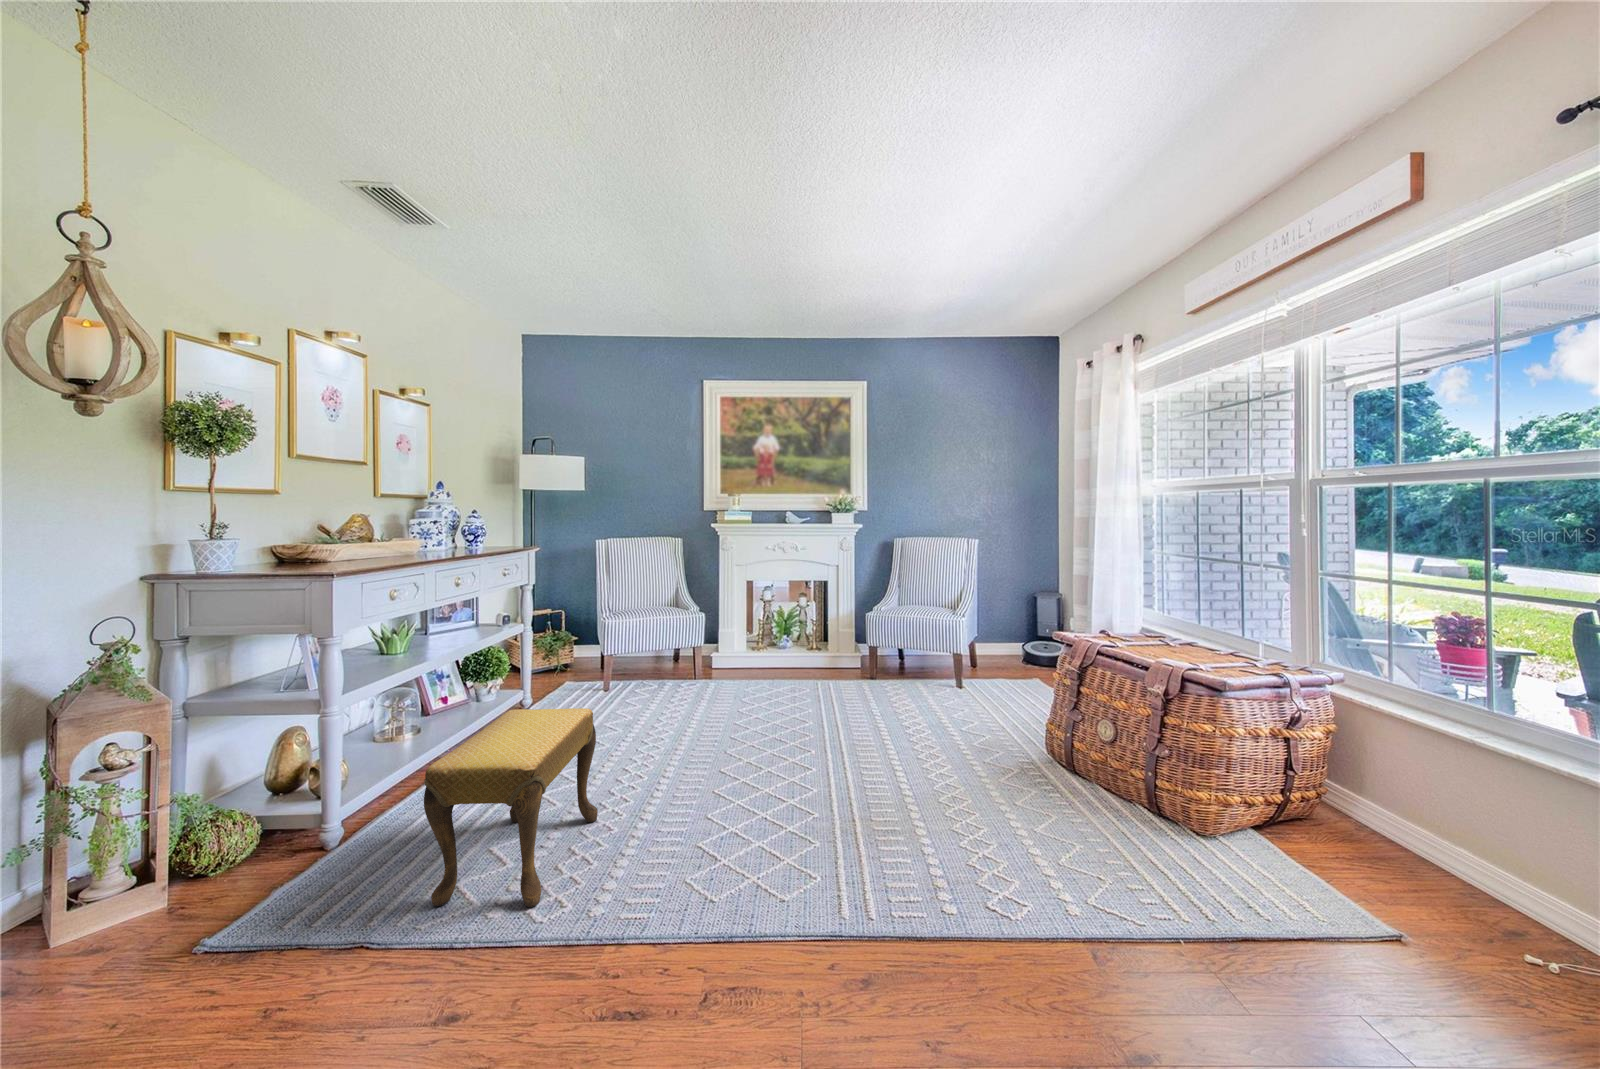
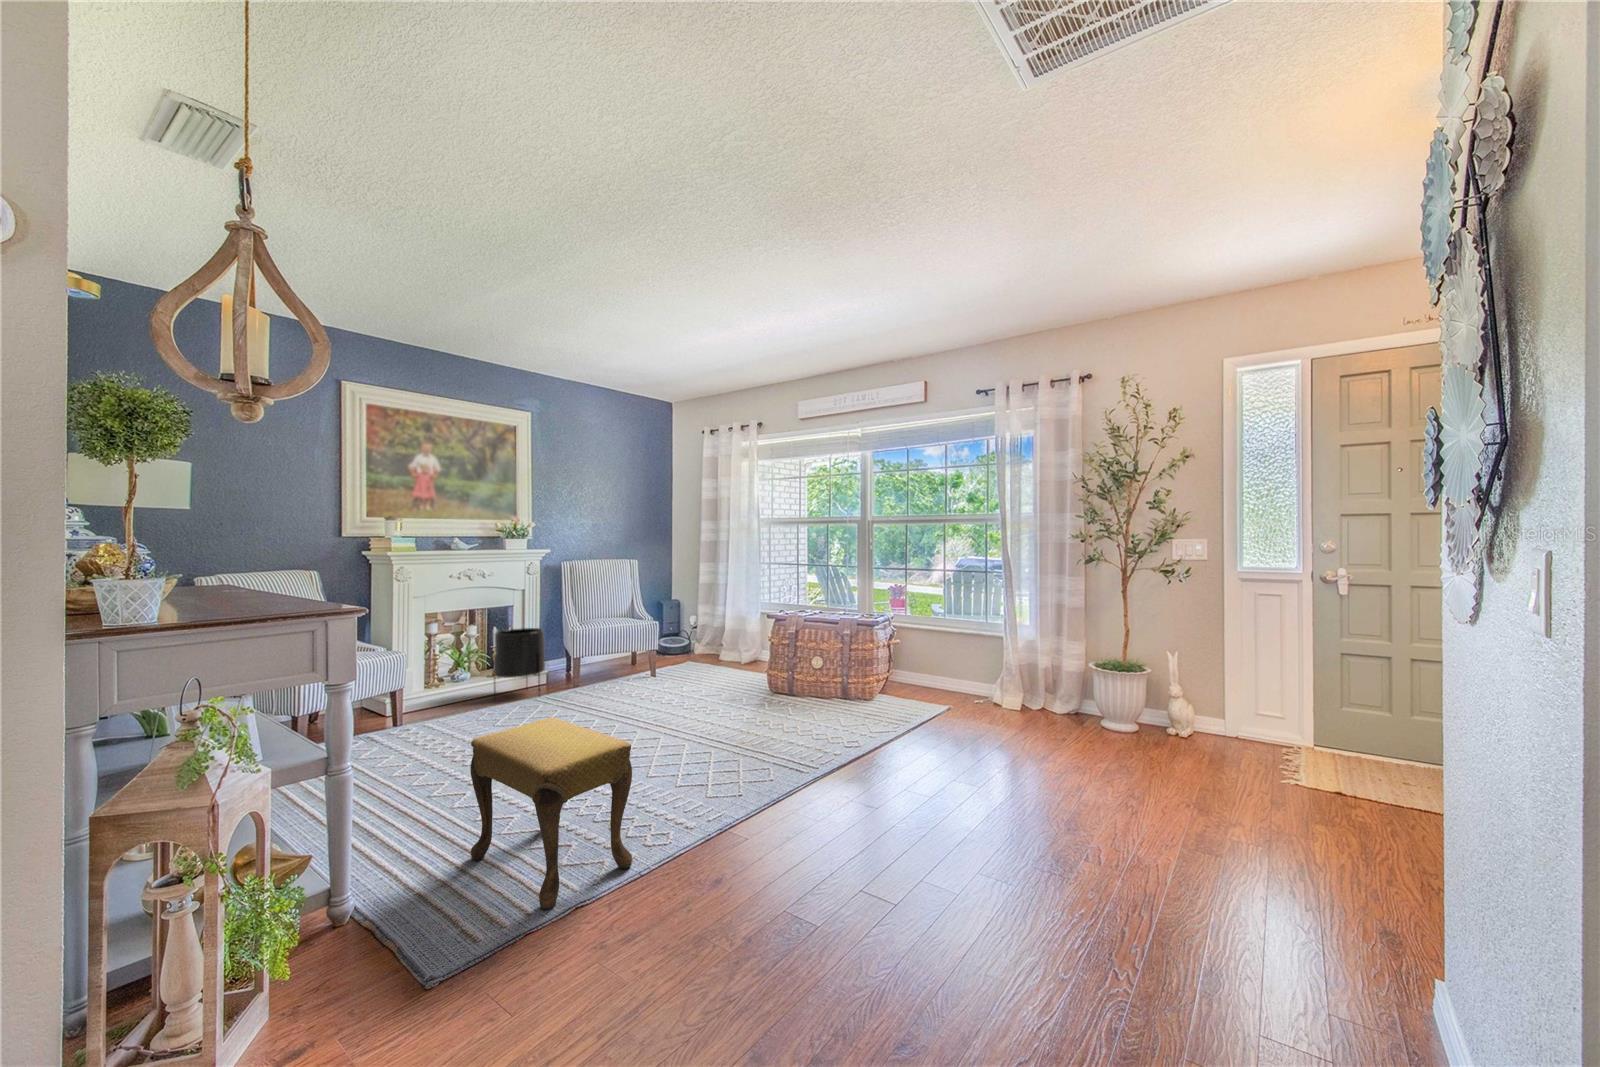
planter: none [798,603,844,675] -> present [494,628,545,699]

